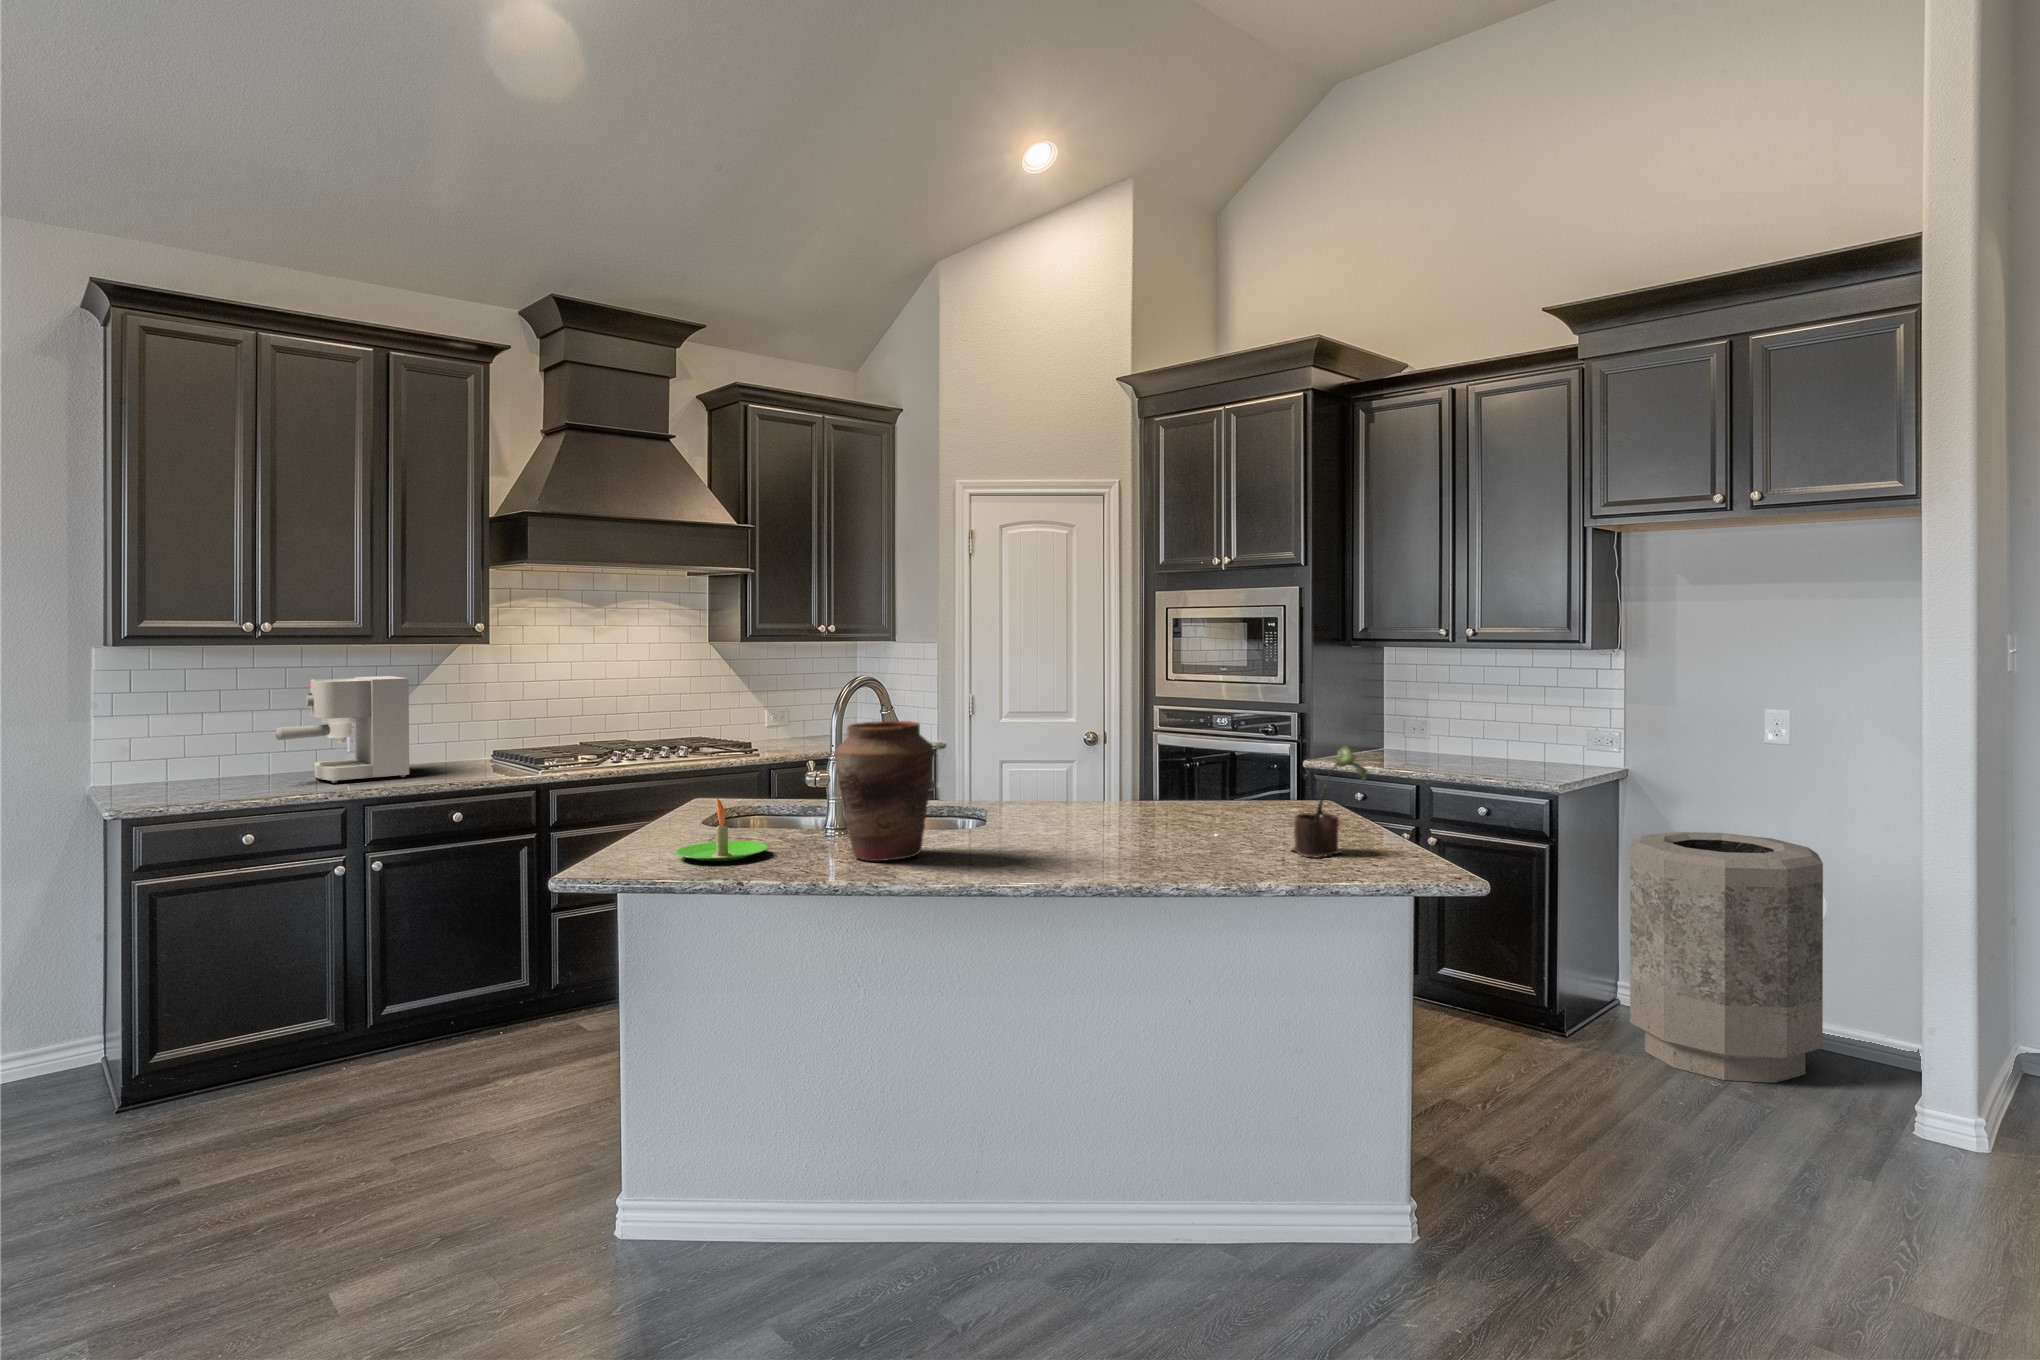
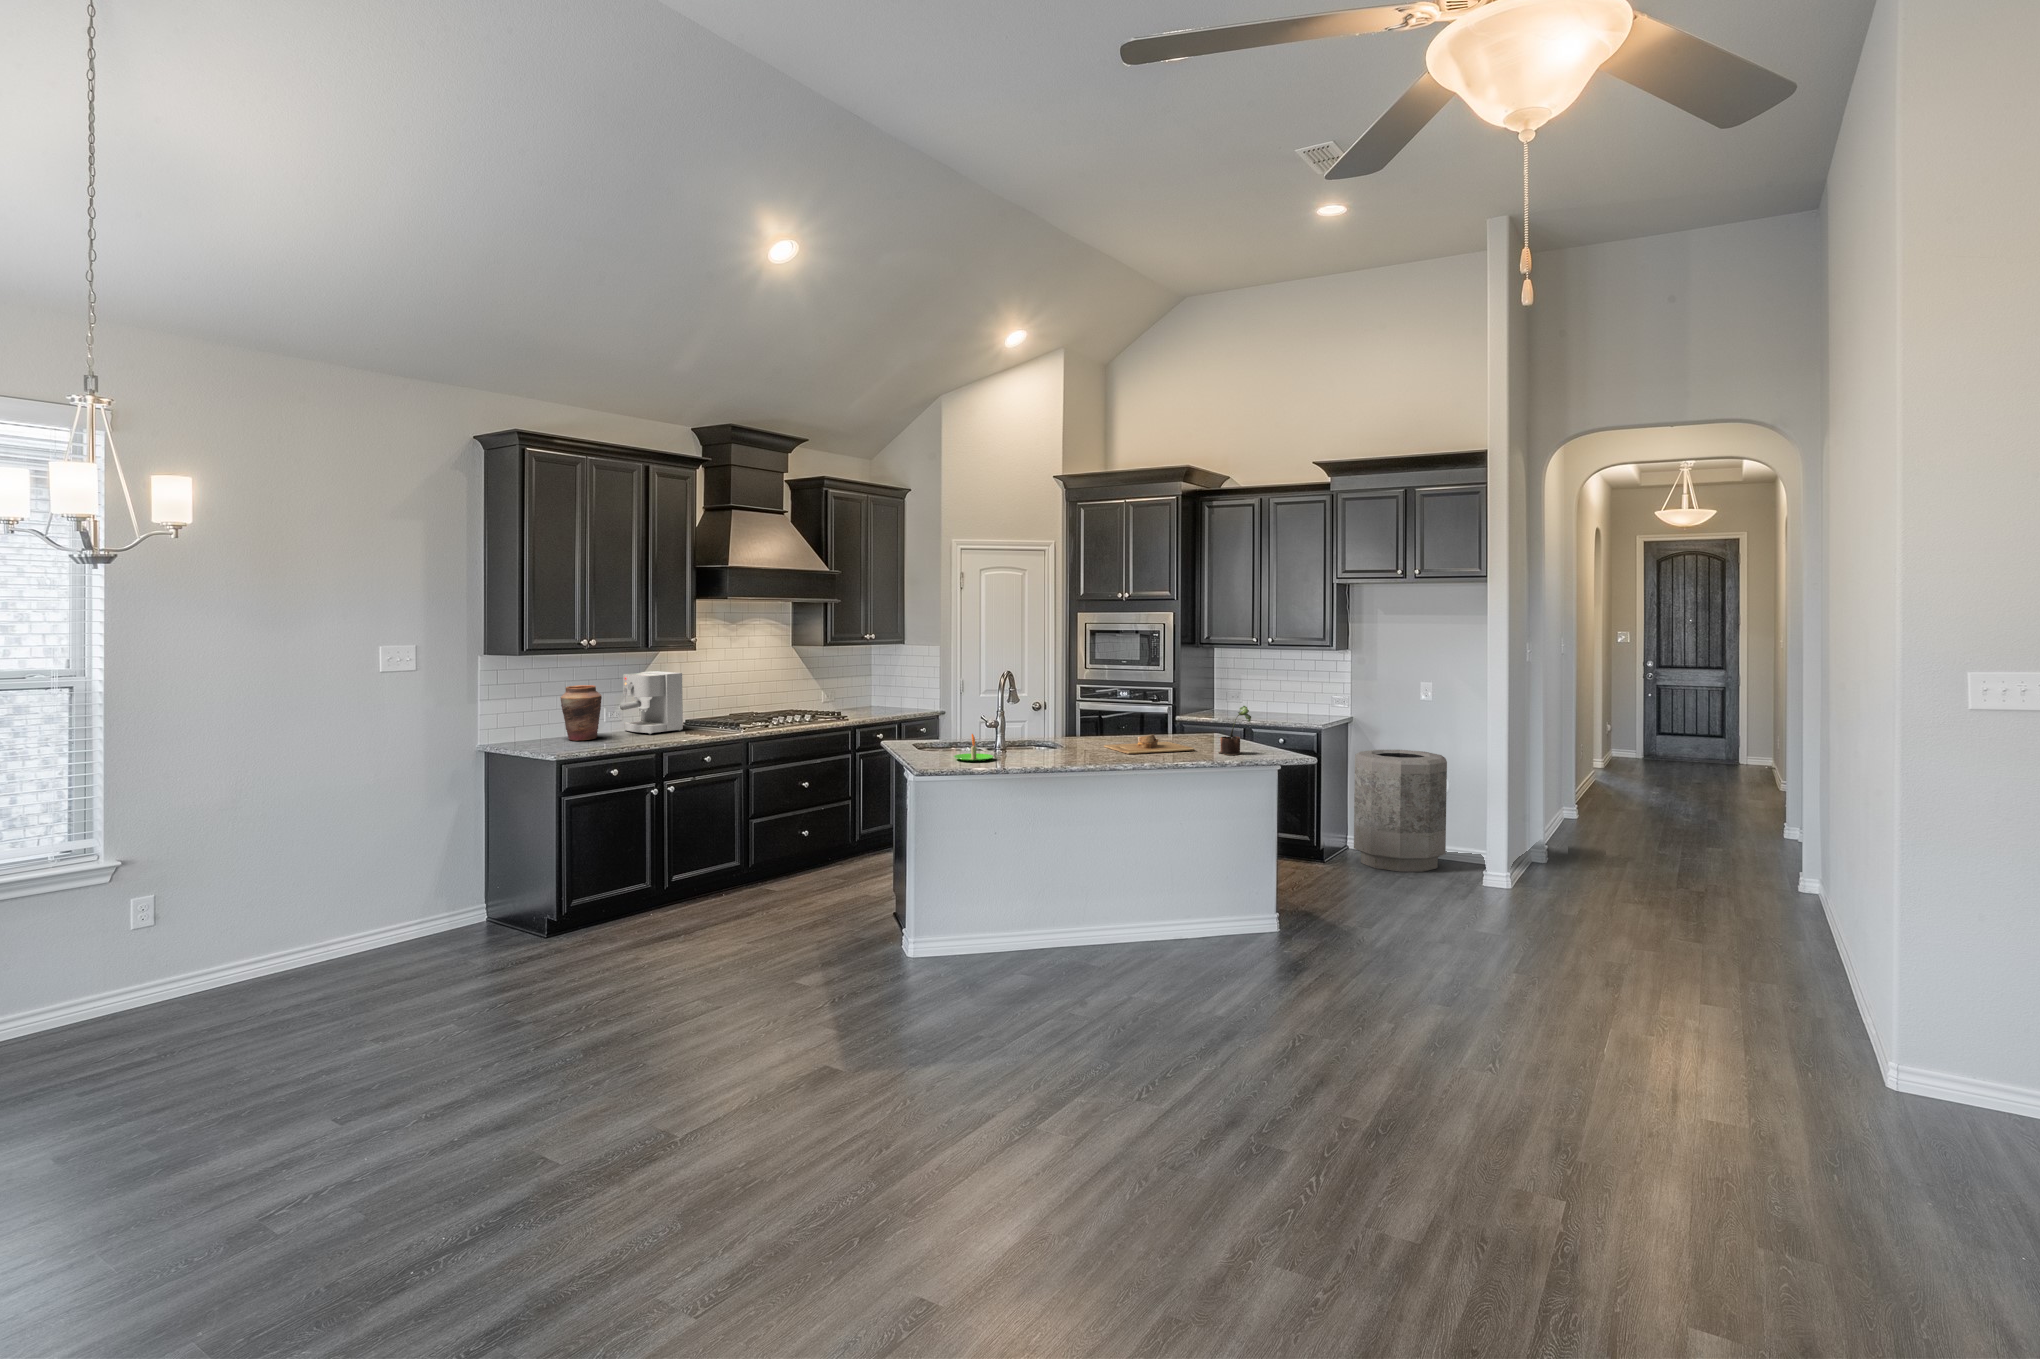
vase: present [835,721,934,861] -> present [561,685,602,741]
cutting board: none [1061,804,1242,849] -> present [1104,735,1194,754]

